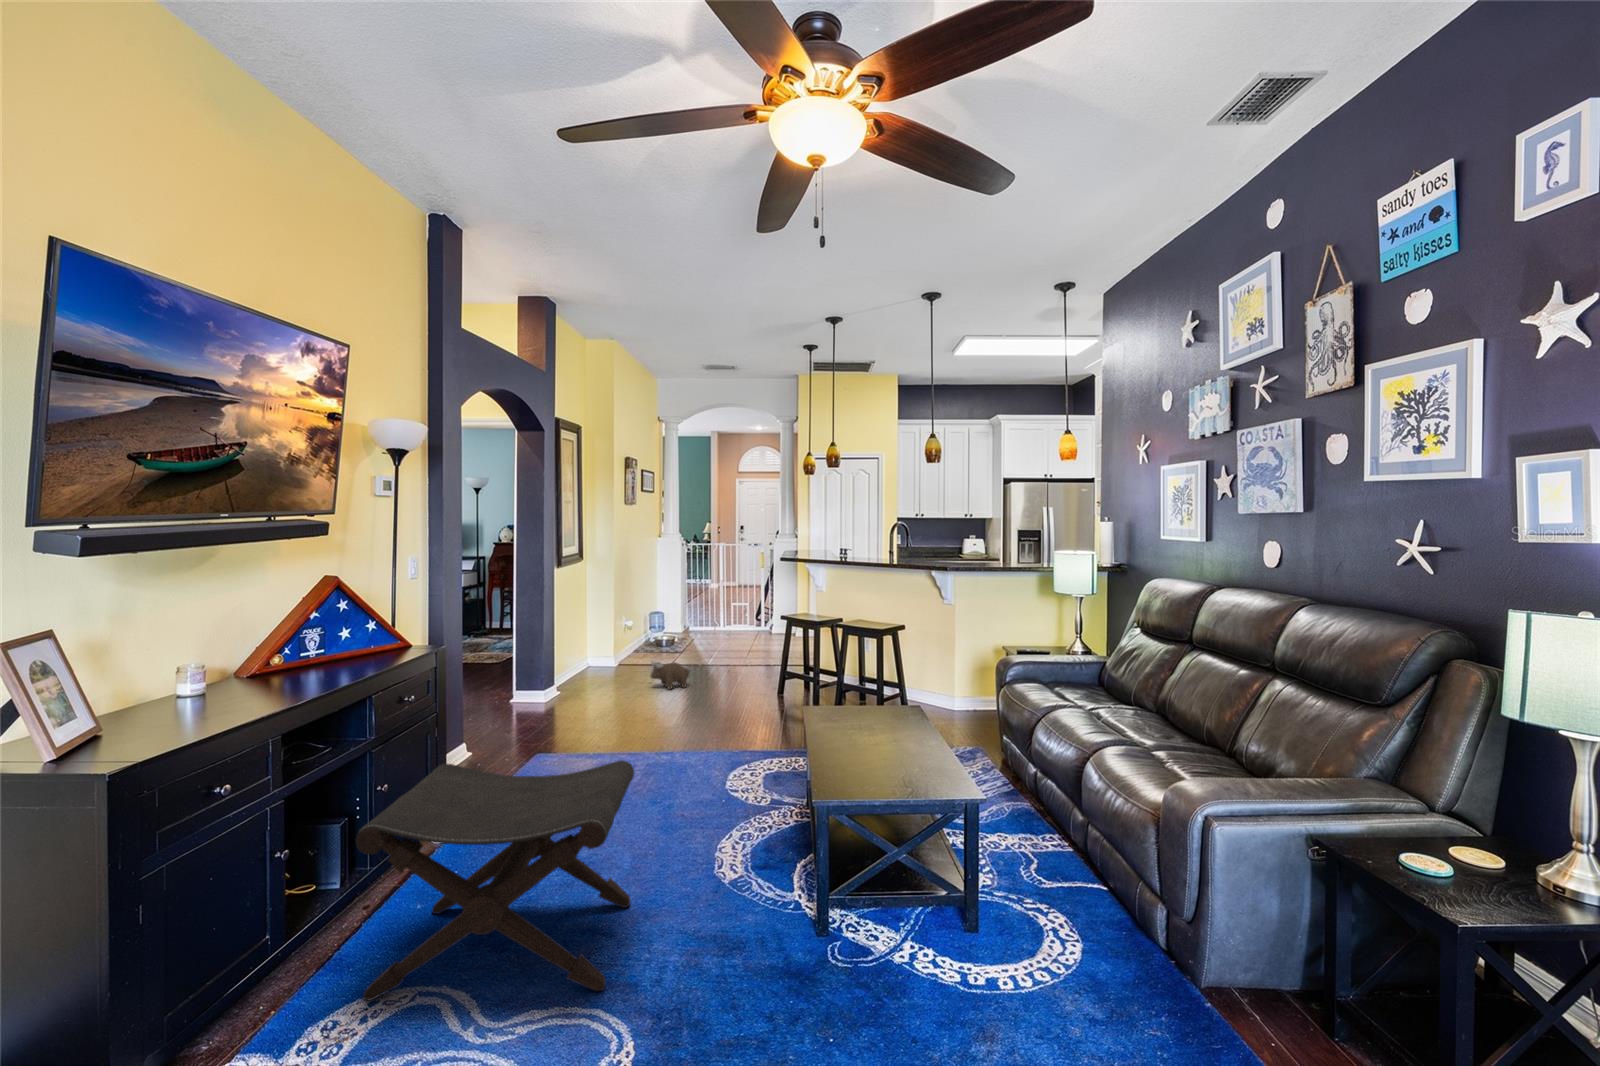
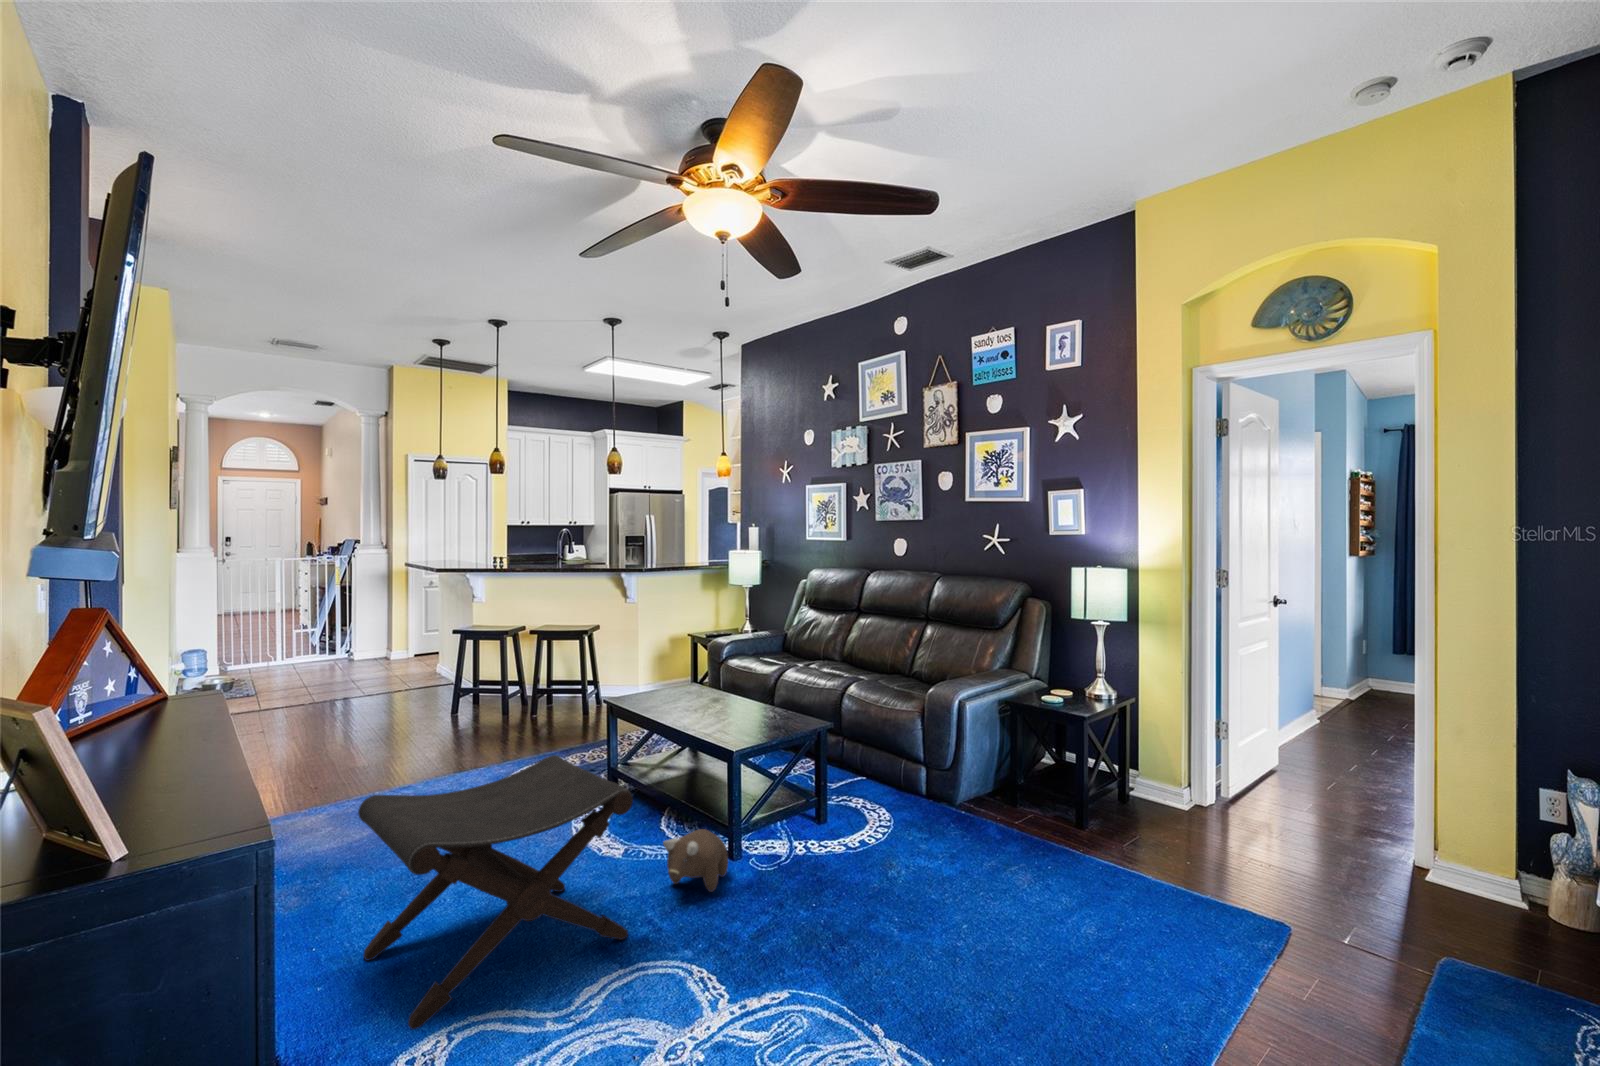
plush toy: present [650,662,690,689] -> present [663,829,728,892]

